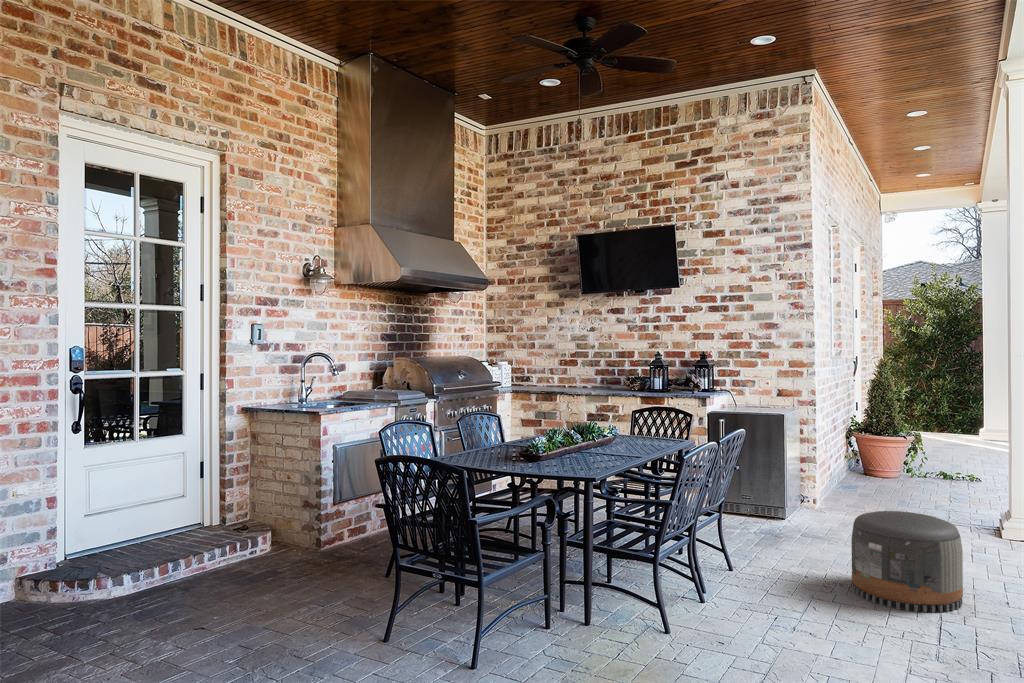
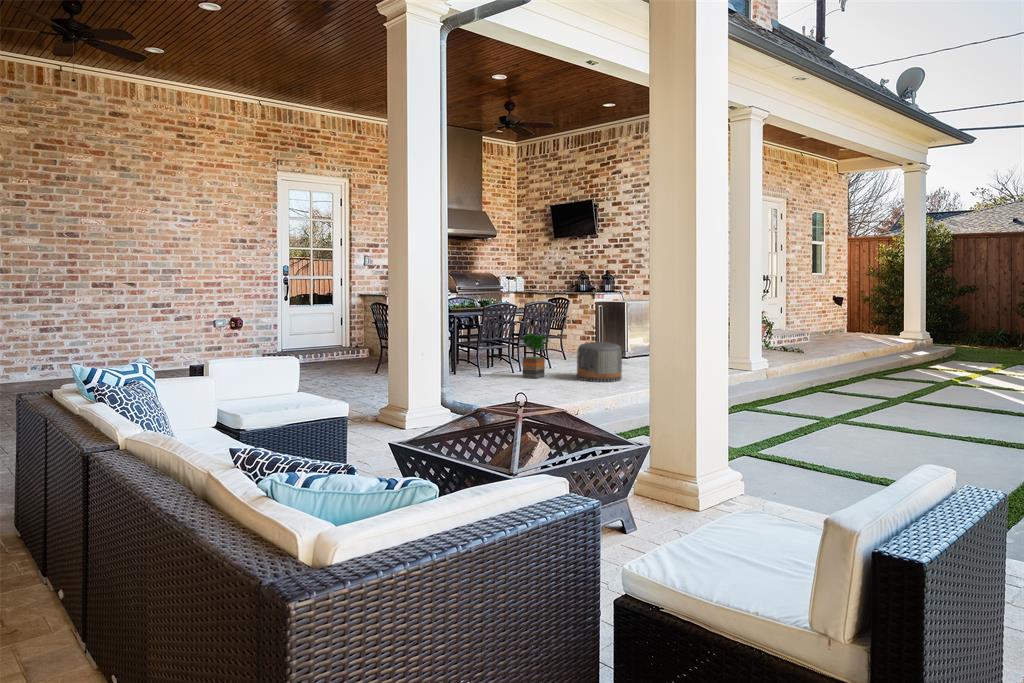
potted tree: none [747,504,824,617] -> present [523,334,549,379]

